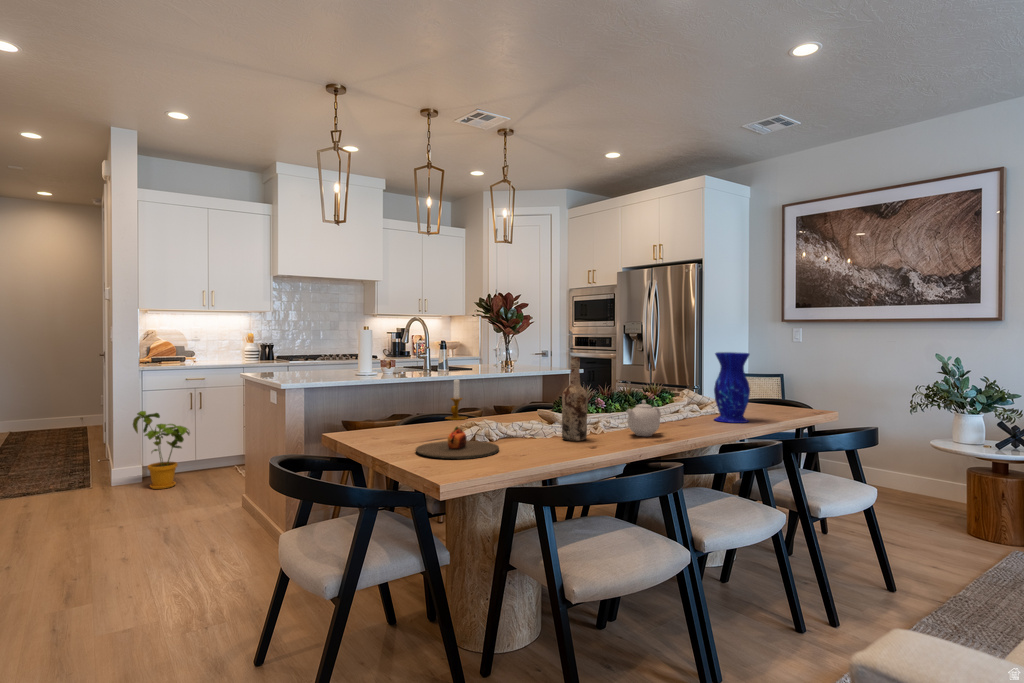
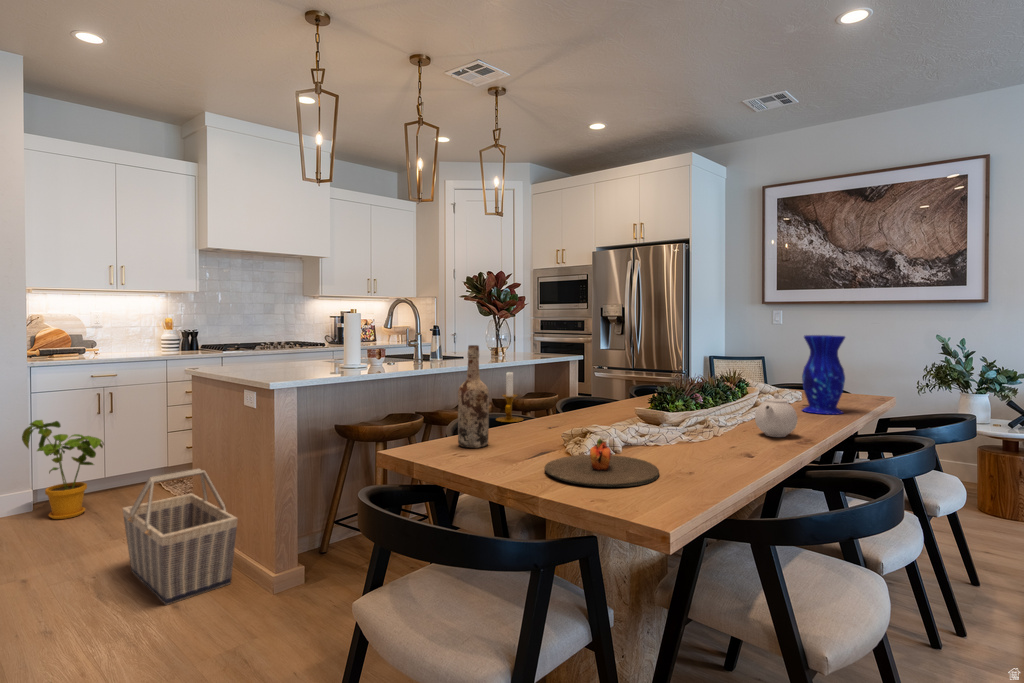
wine bottle: present [562,357,588,441] -> present [458,345,489,448]
basket: none [188,450,263,549] -> present [123,468,238,605]

